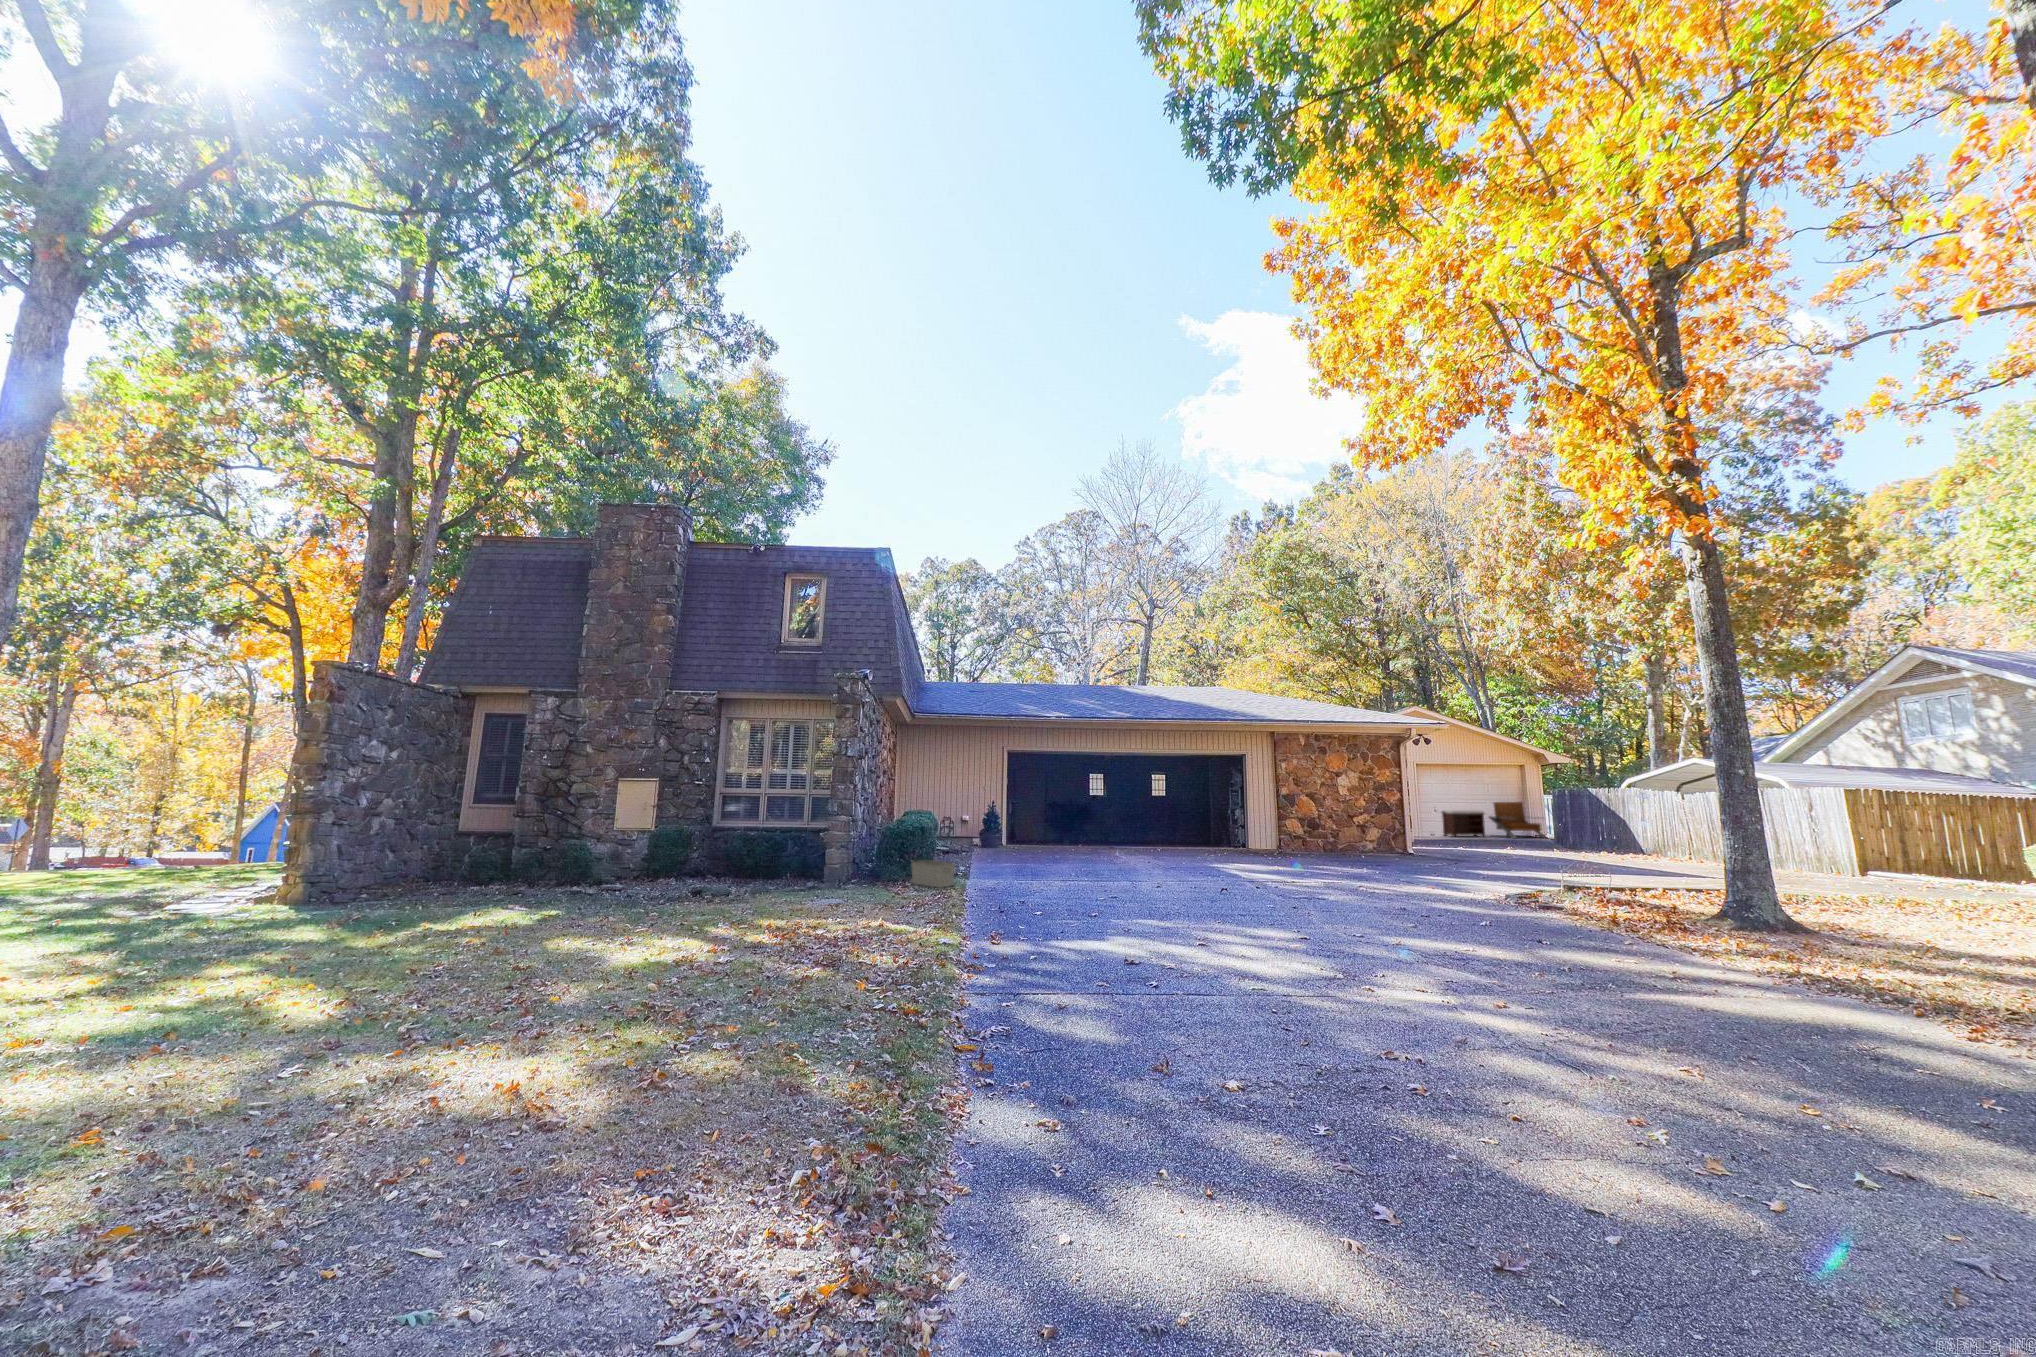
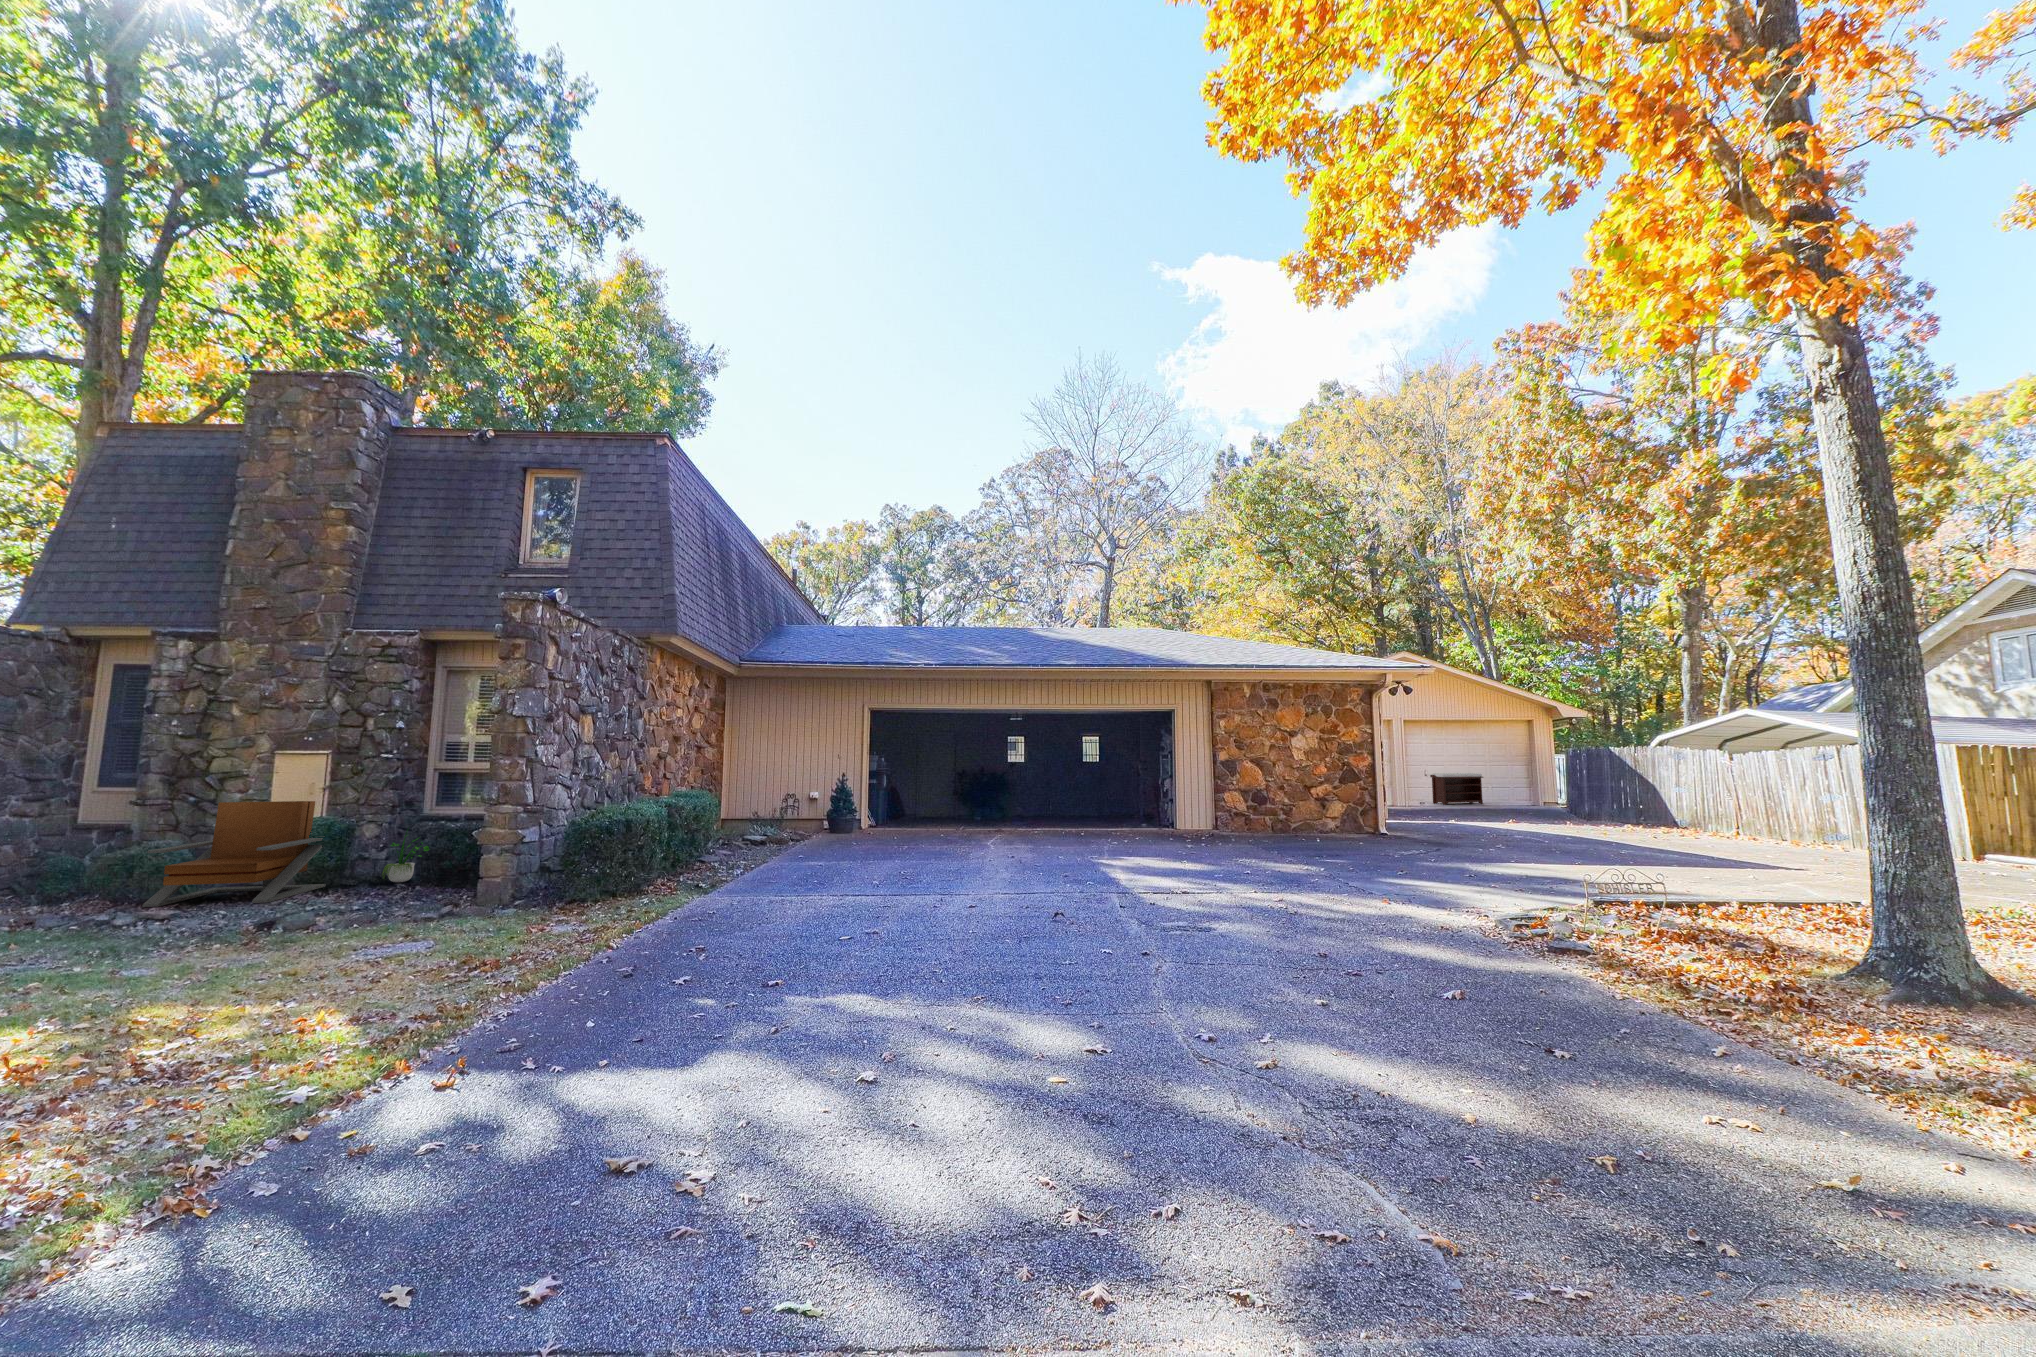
lounge chair: present [1489,802,1546,838] -> present [142,801,326,907]
potted plant: none [697,835,731,879] -> present [382,832,429,882]
storage bin: present [911,860,955,888] -> none [656,856,713,899]

